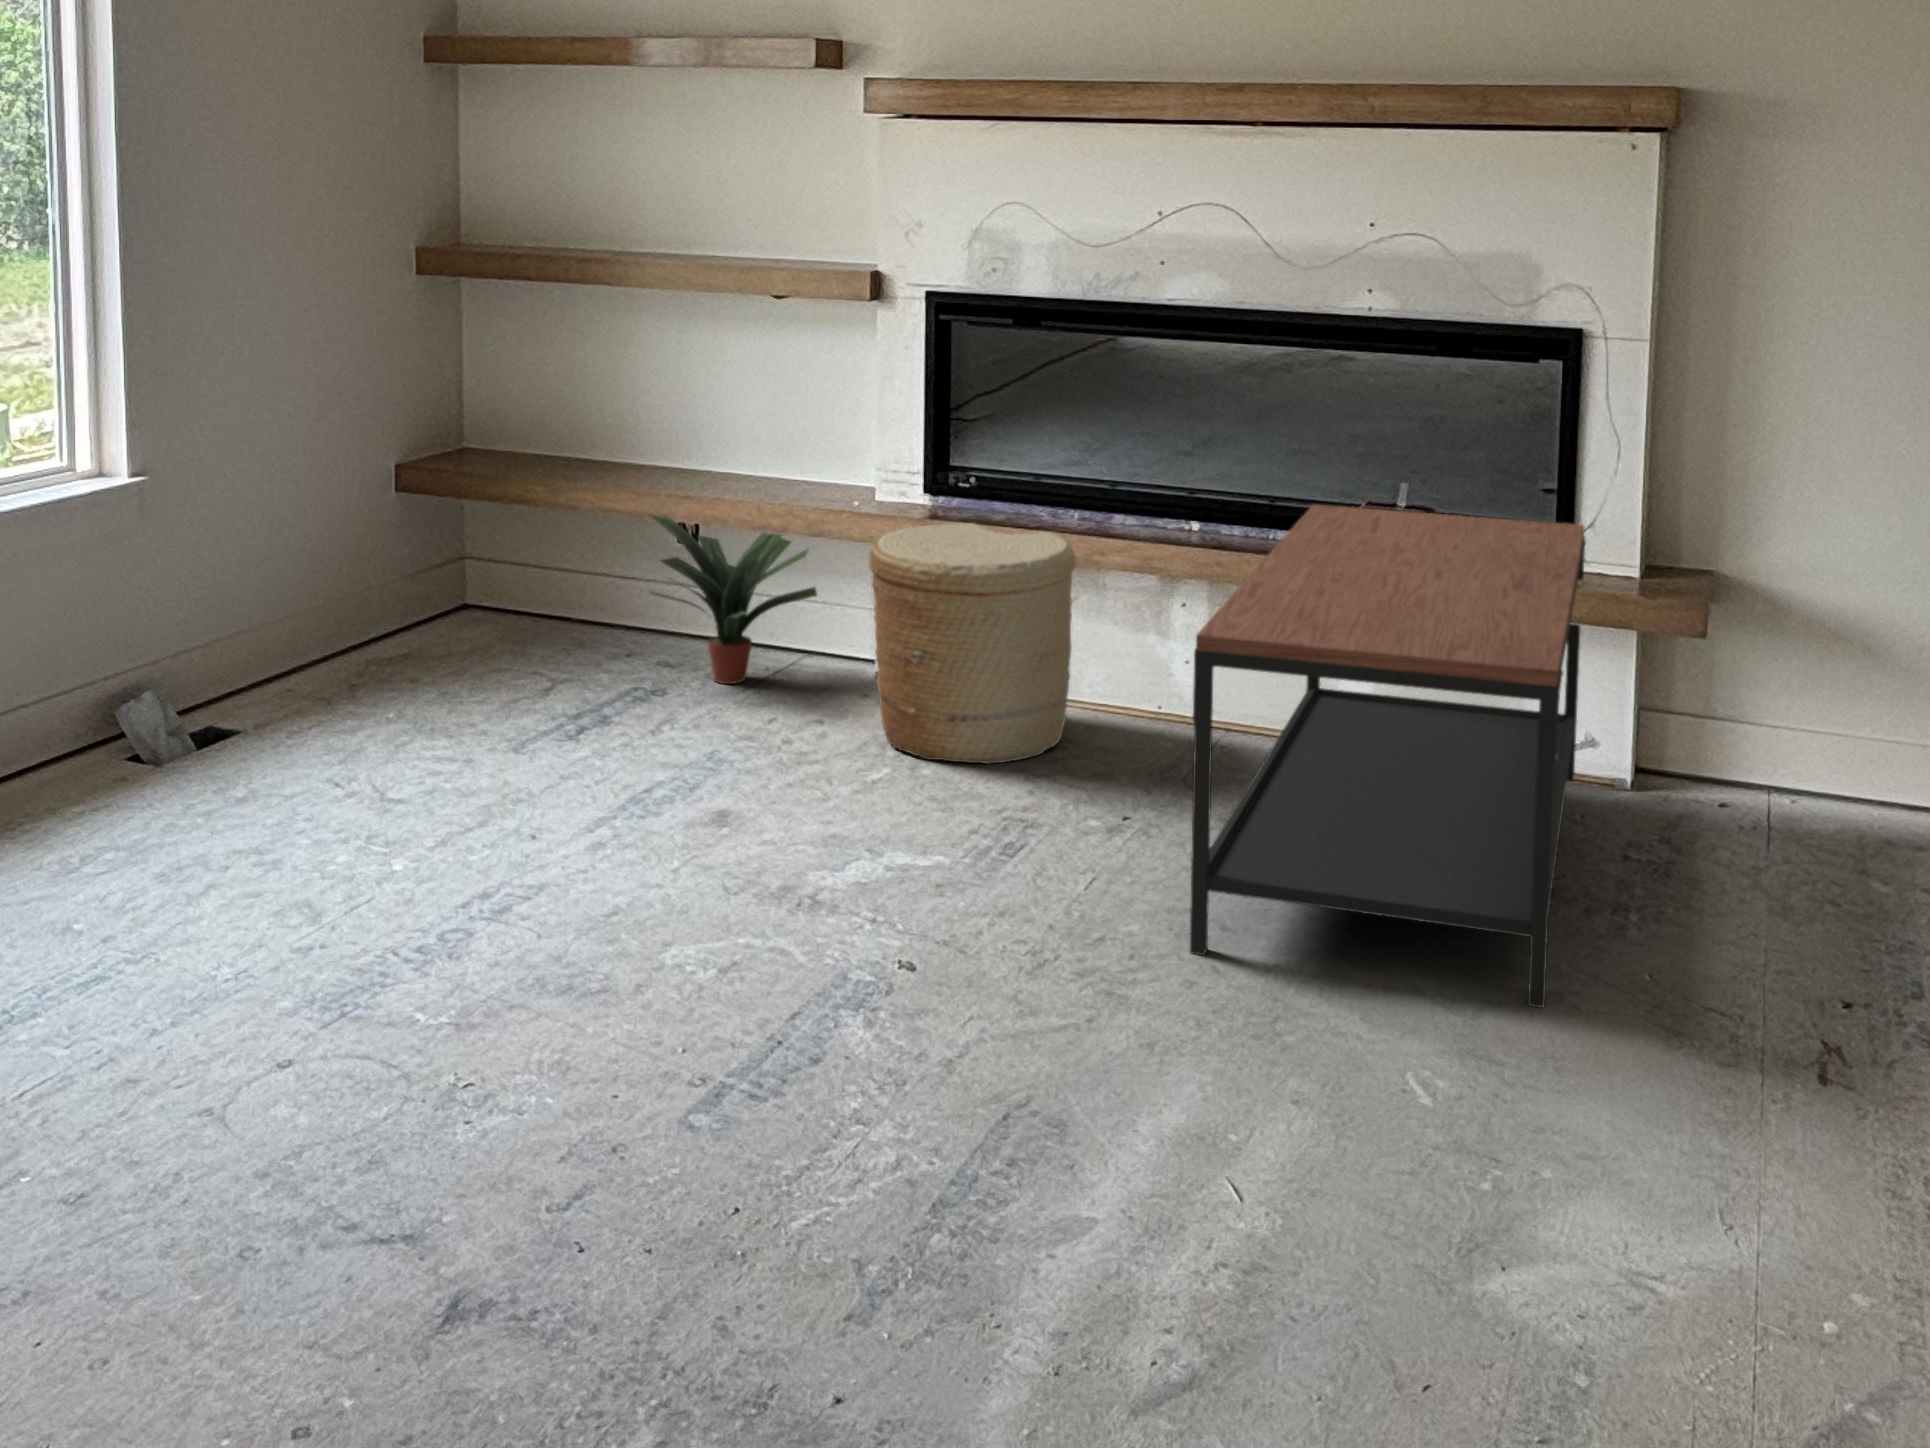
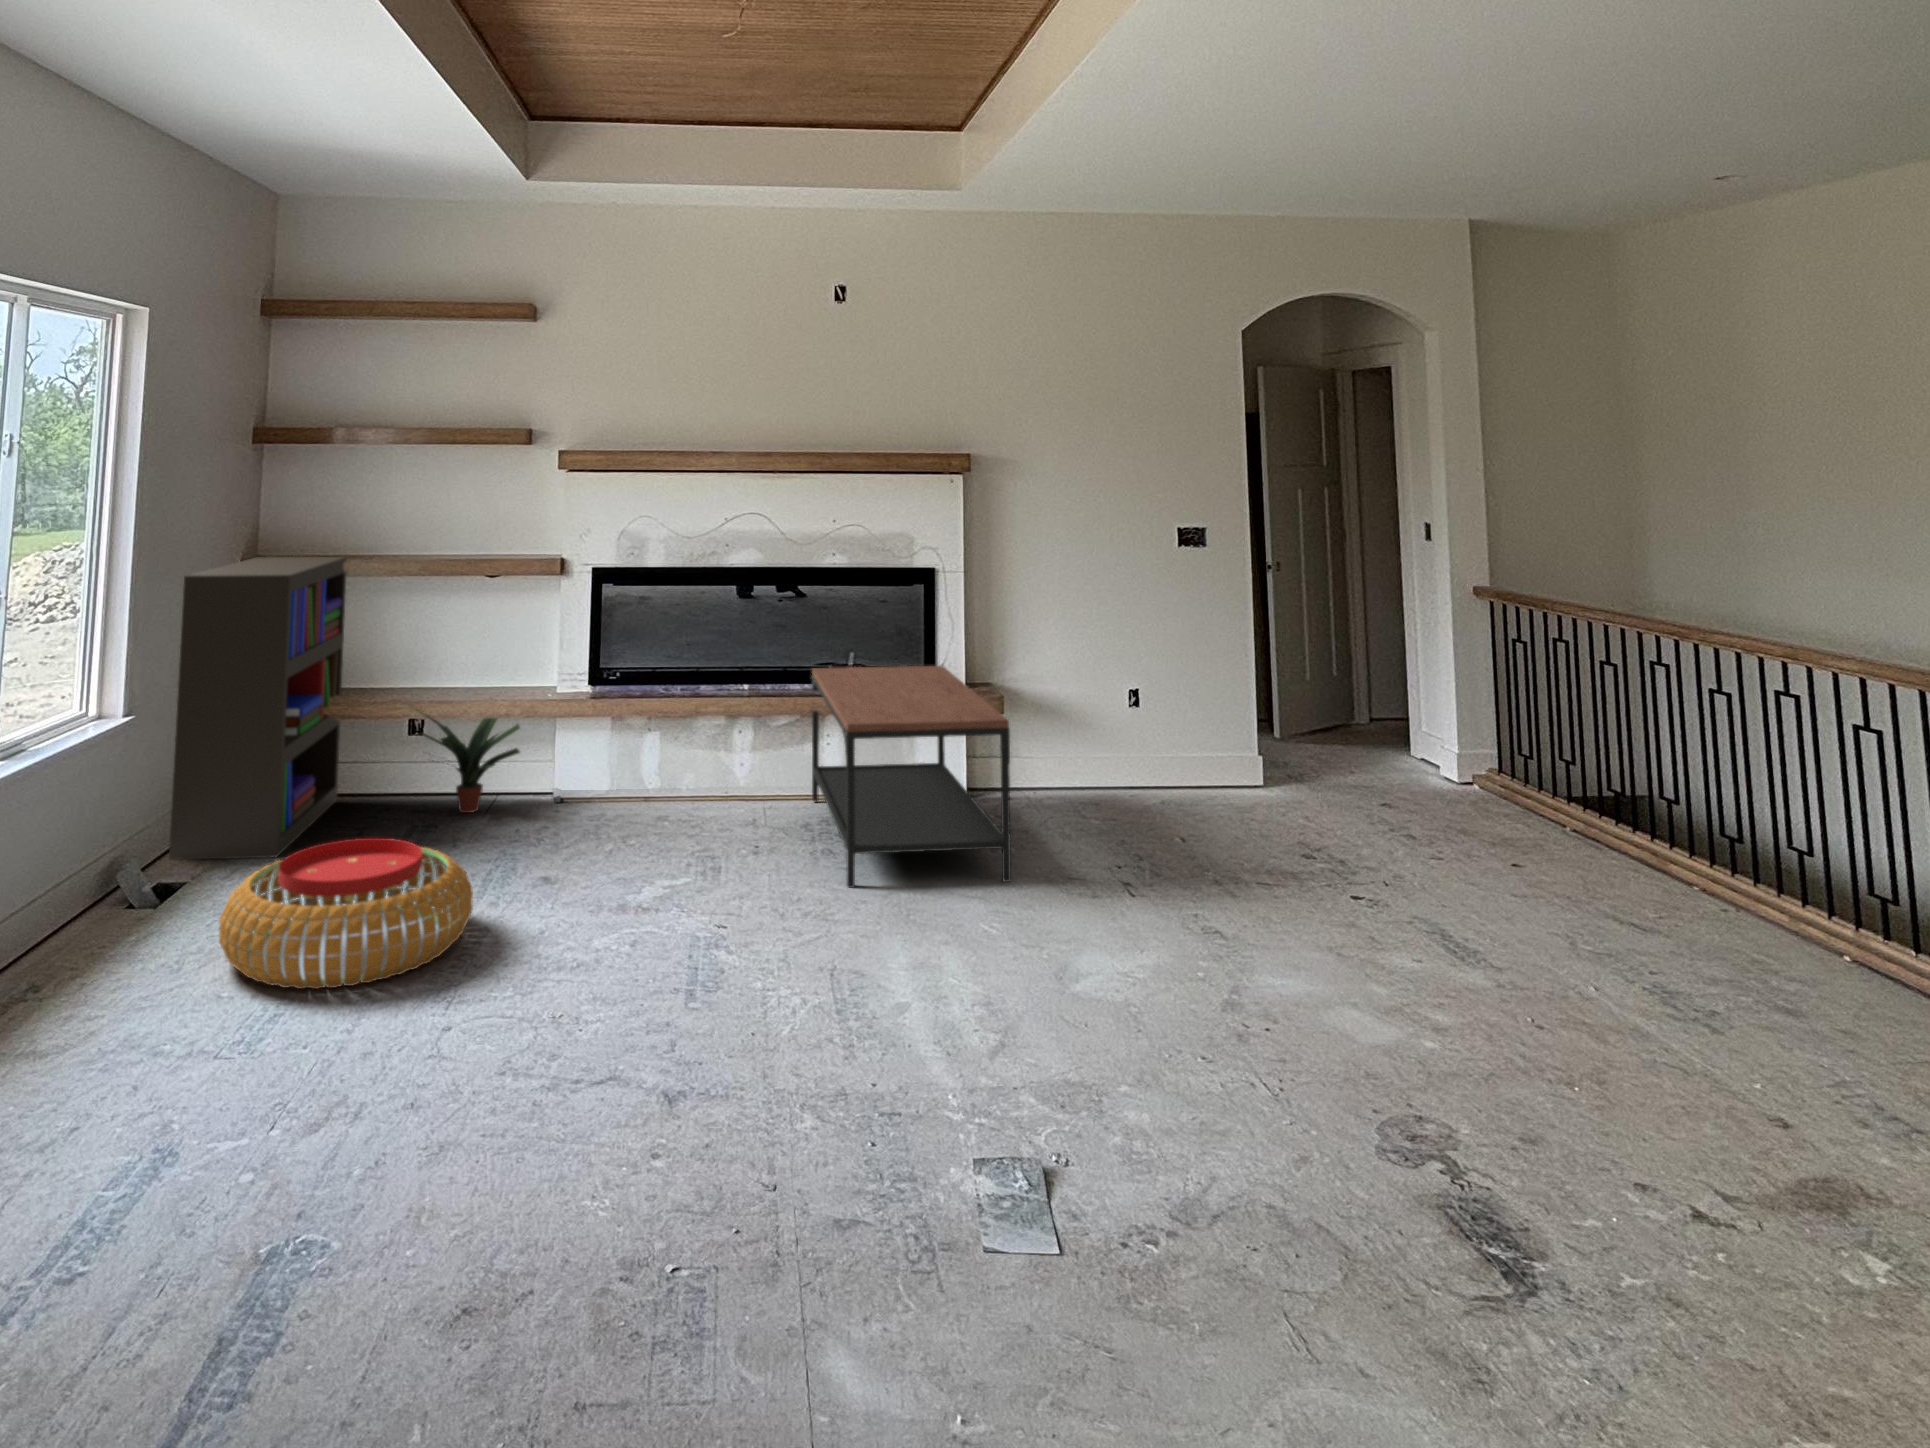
bookshelf: none [234,247,569,719] -> present [169,557,347,860]
woven basket: present [869,523,1076,764] -> none [584,697,696,832]
pouf: none [29,723,475,981] -> present [219,838,473,989]

